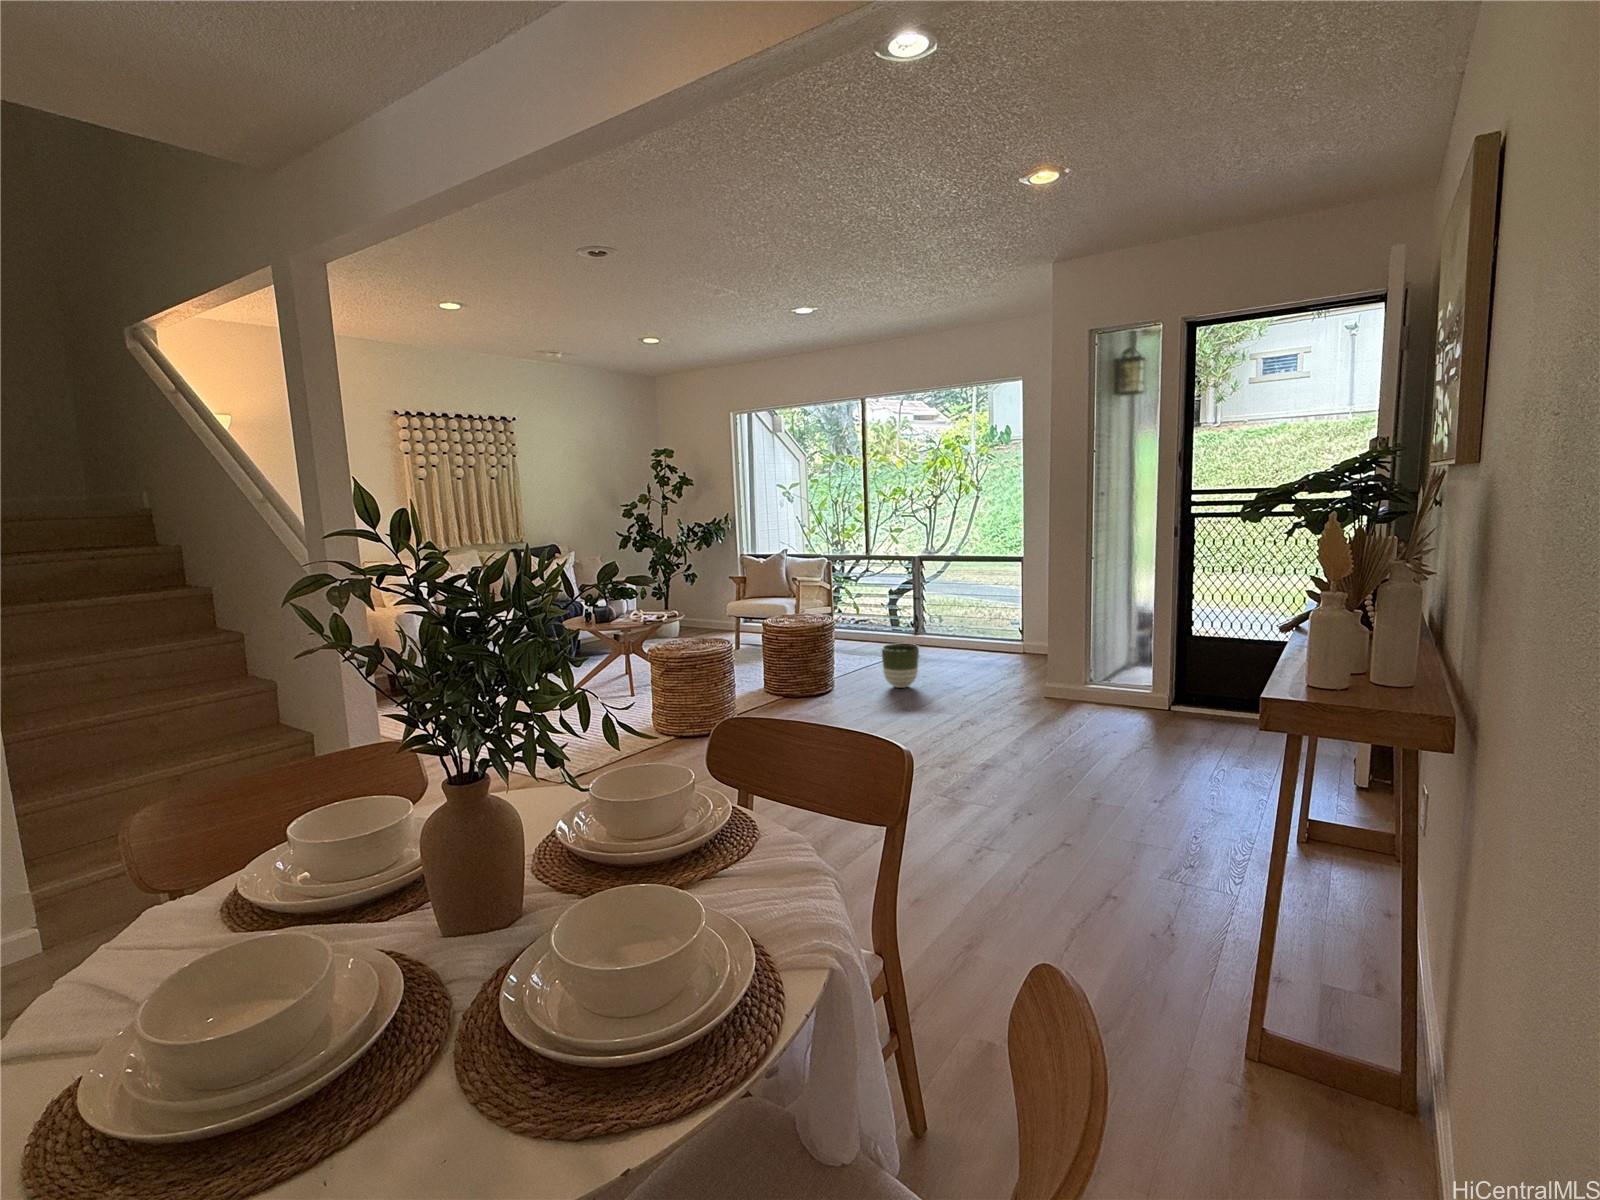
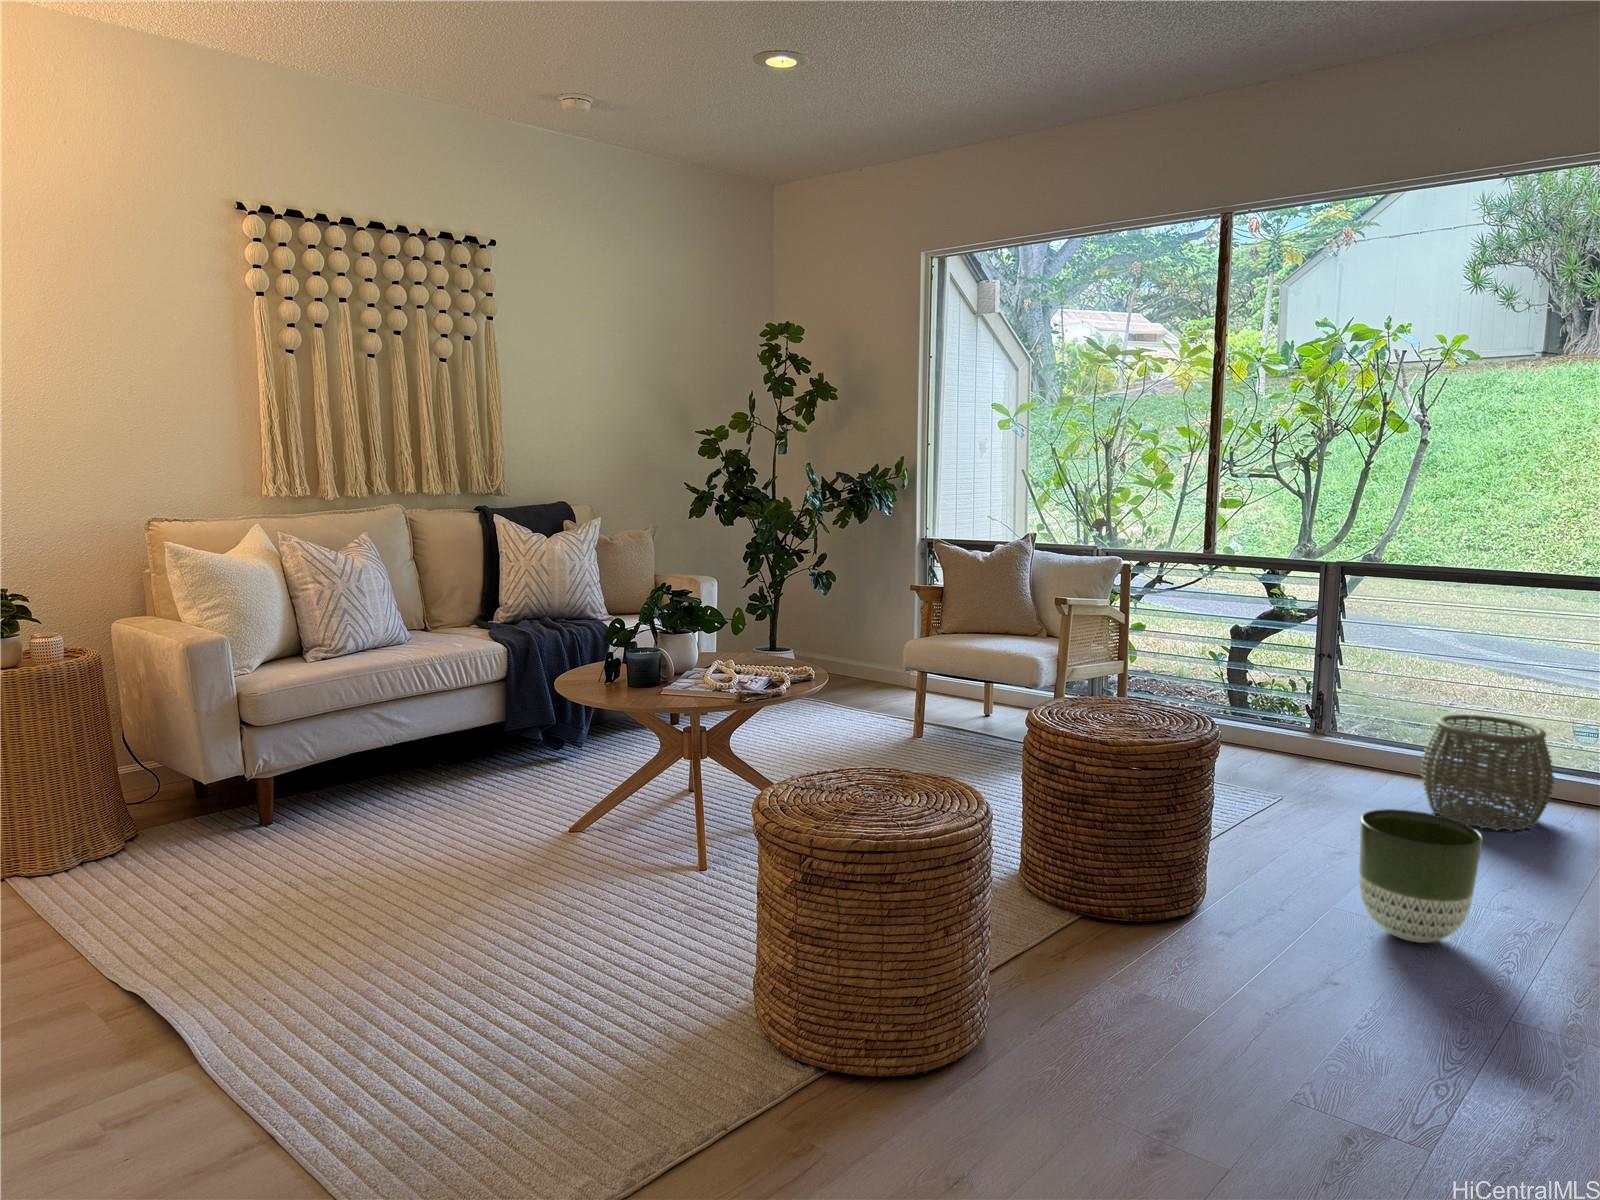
woven basket: none [936,615,982,658] -> present [1421,714,1555,831]

